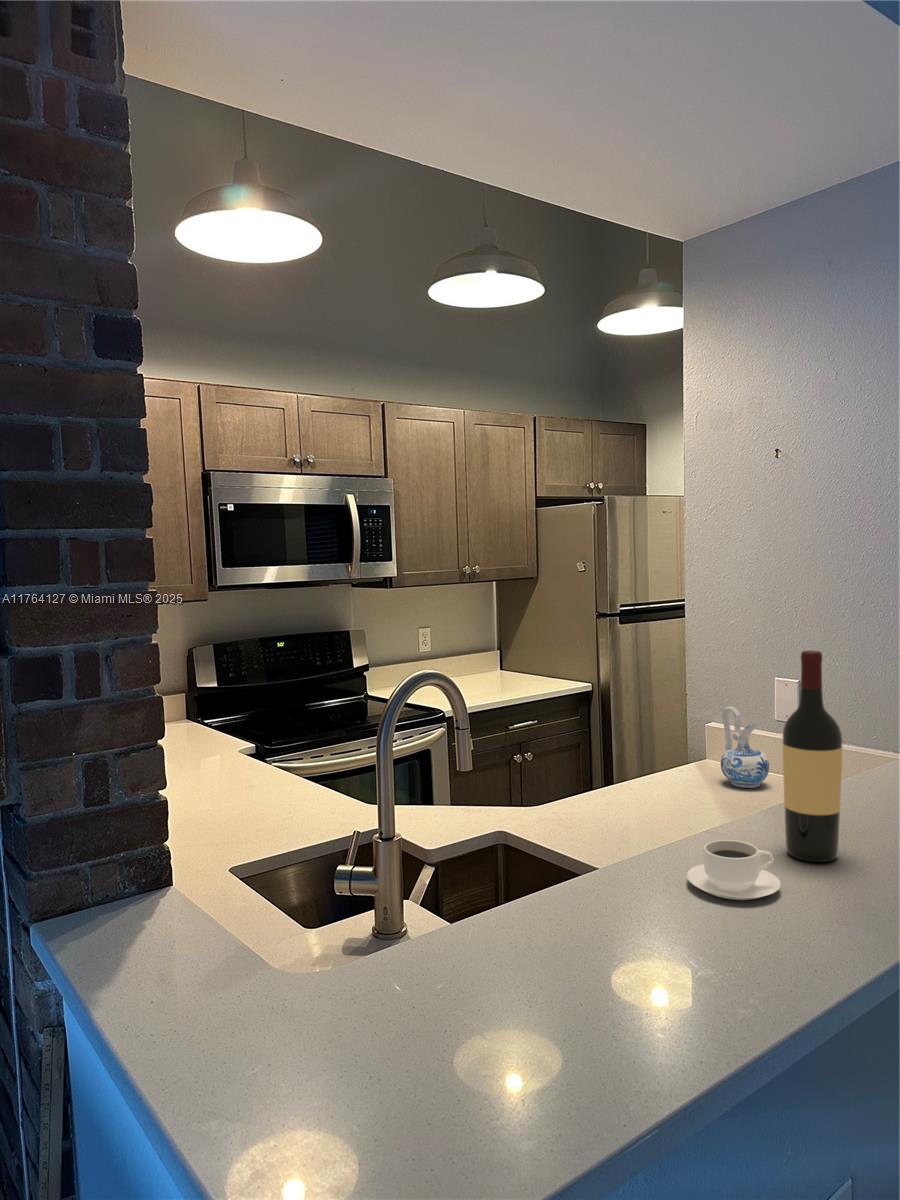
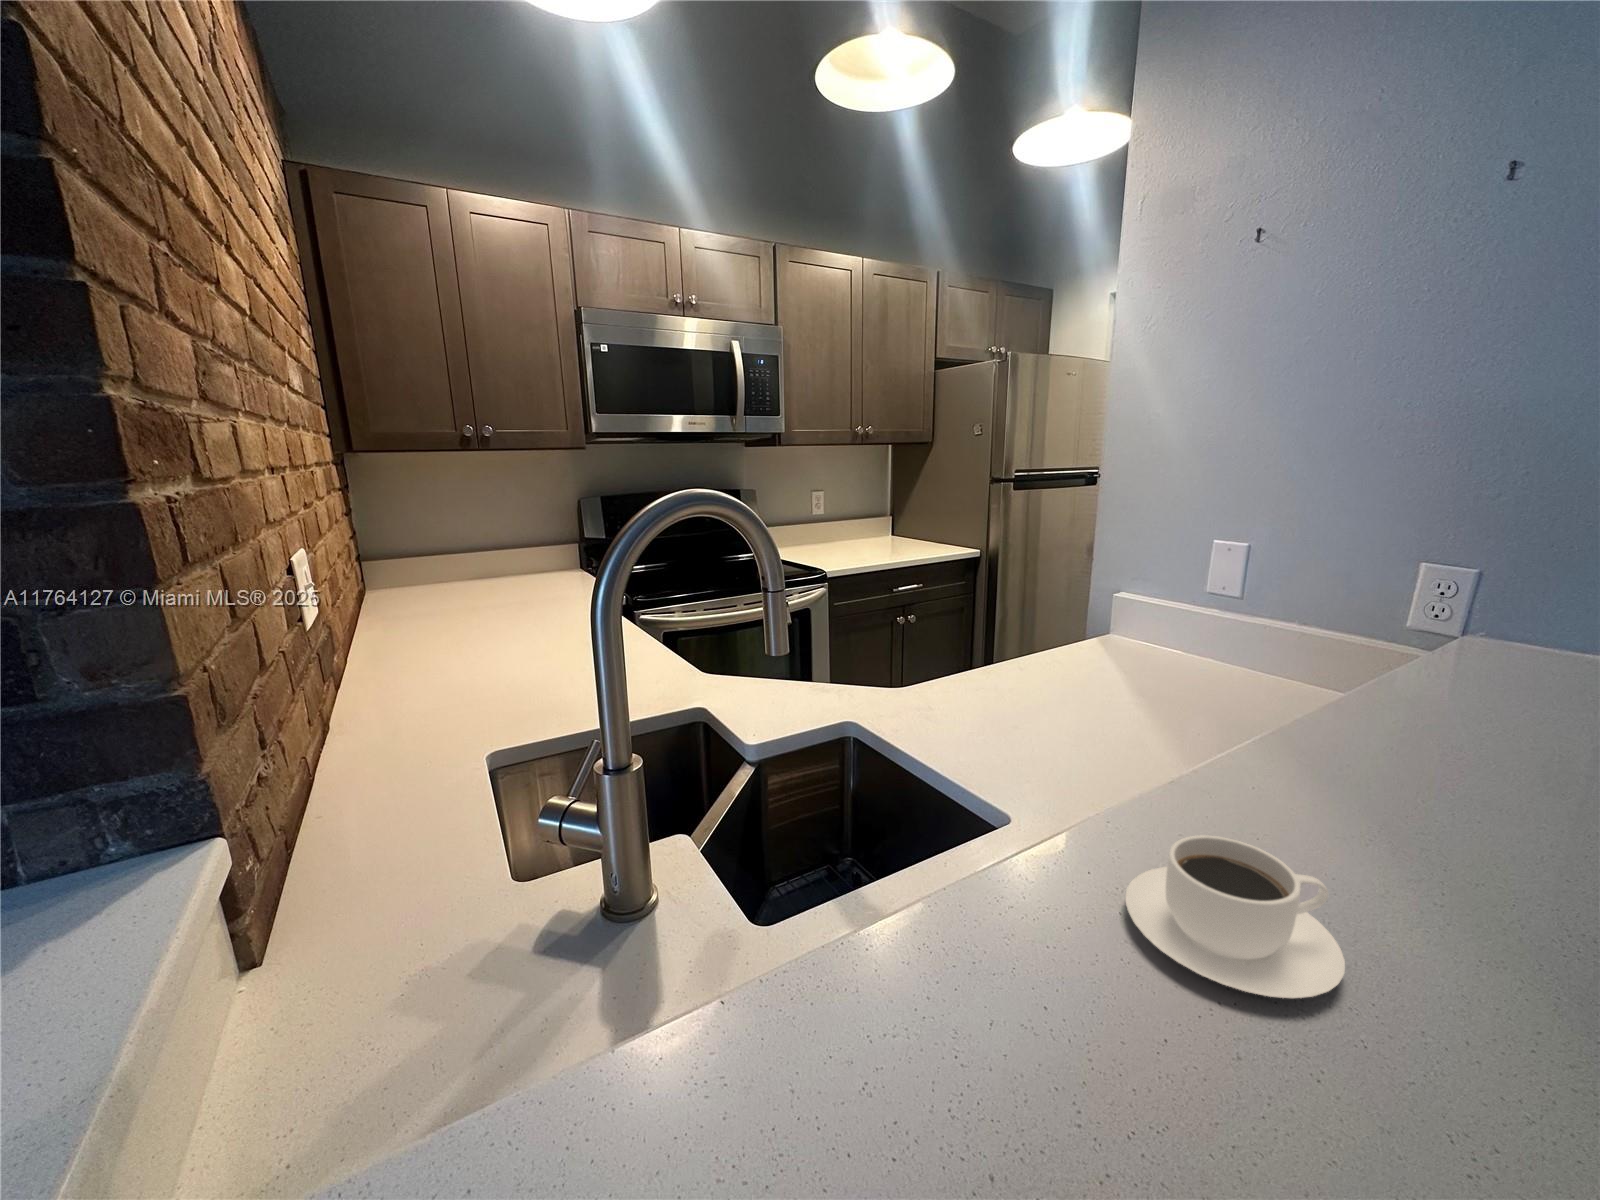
wine bottle: present [783,651,842,862] -> none [1308,458,1485,877]
ceramic pitcher: present [721,707,769,788] -> none [1133,575,1198,678]

